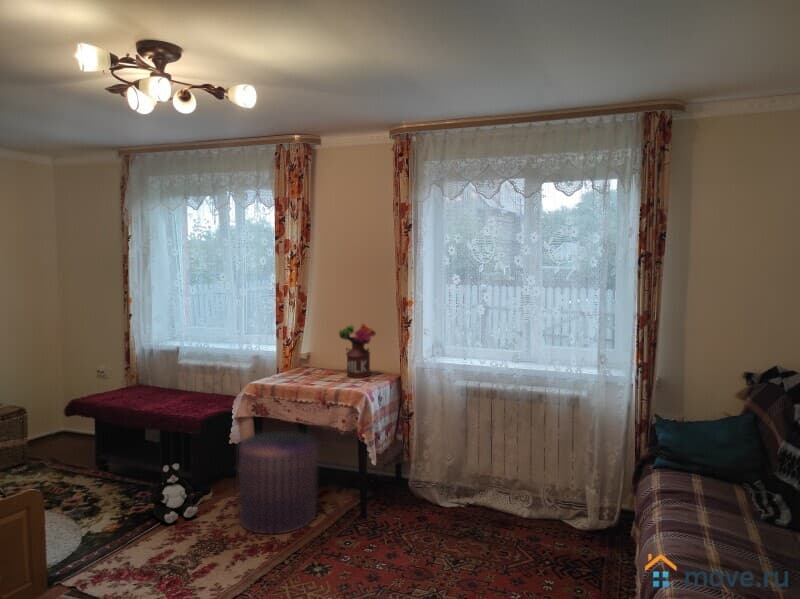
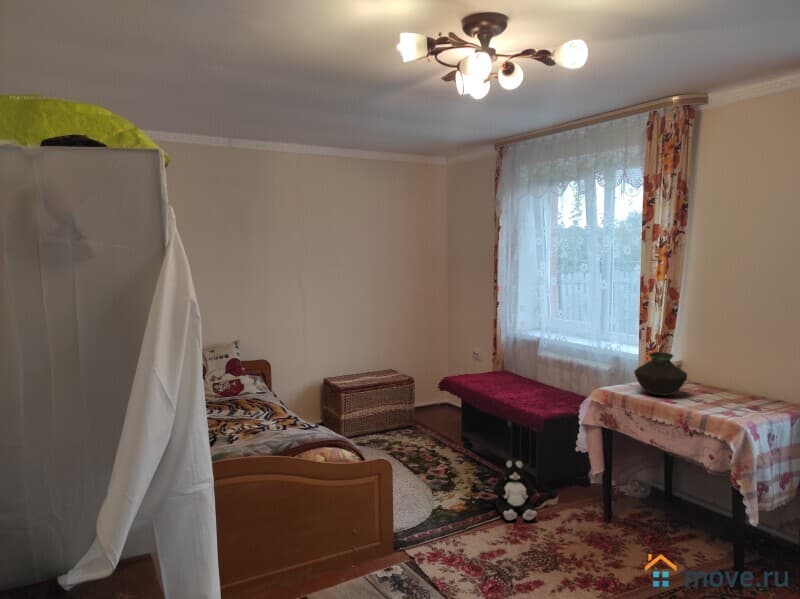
flower arrangement: present [339,324,376,378] -> none [717,332,776,403]
vase: none [279,345,320,380] -> present [634,352,687,396]
pouf: present [239,431,316,534] -> none [578,449,676,574]

